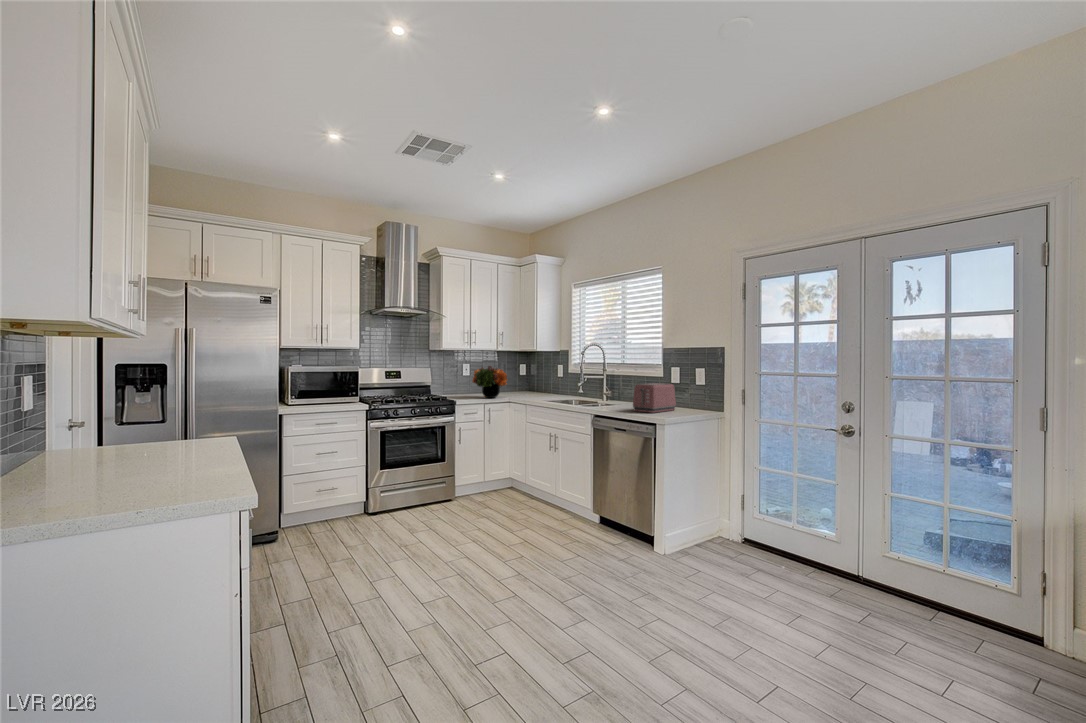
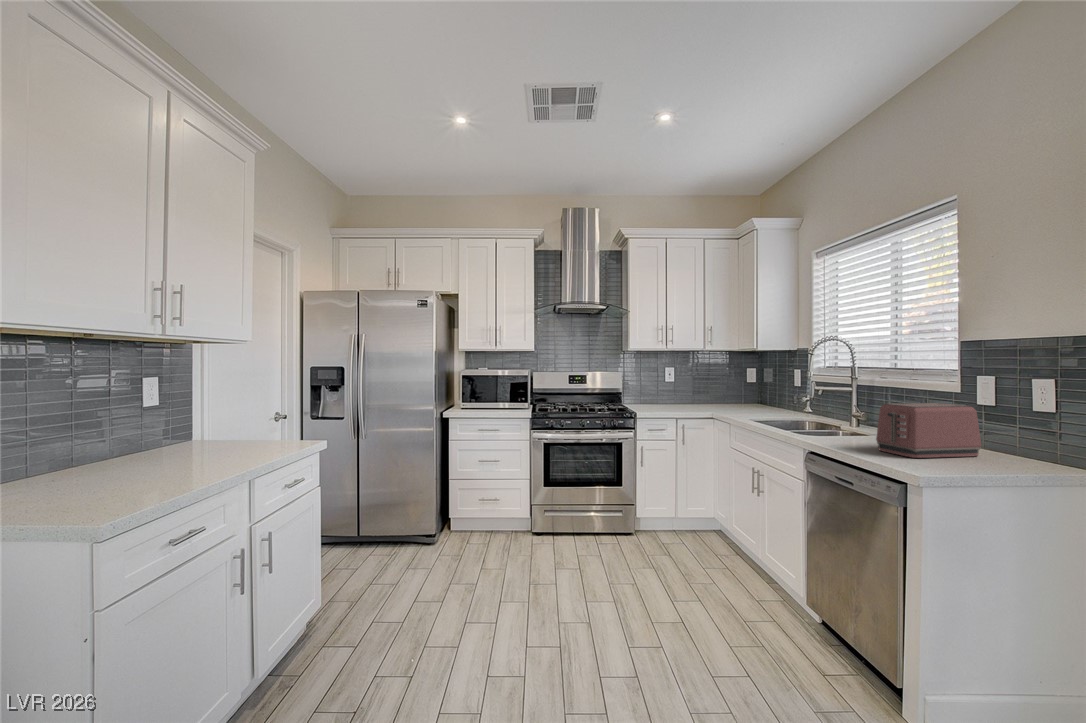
flower arrangement: present [473,366,507,398] -> none [661,370,709,411]

